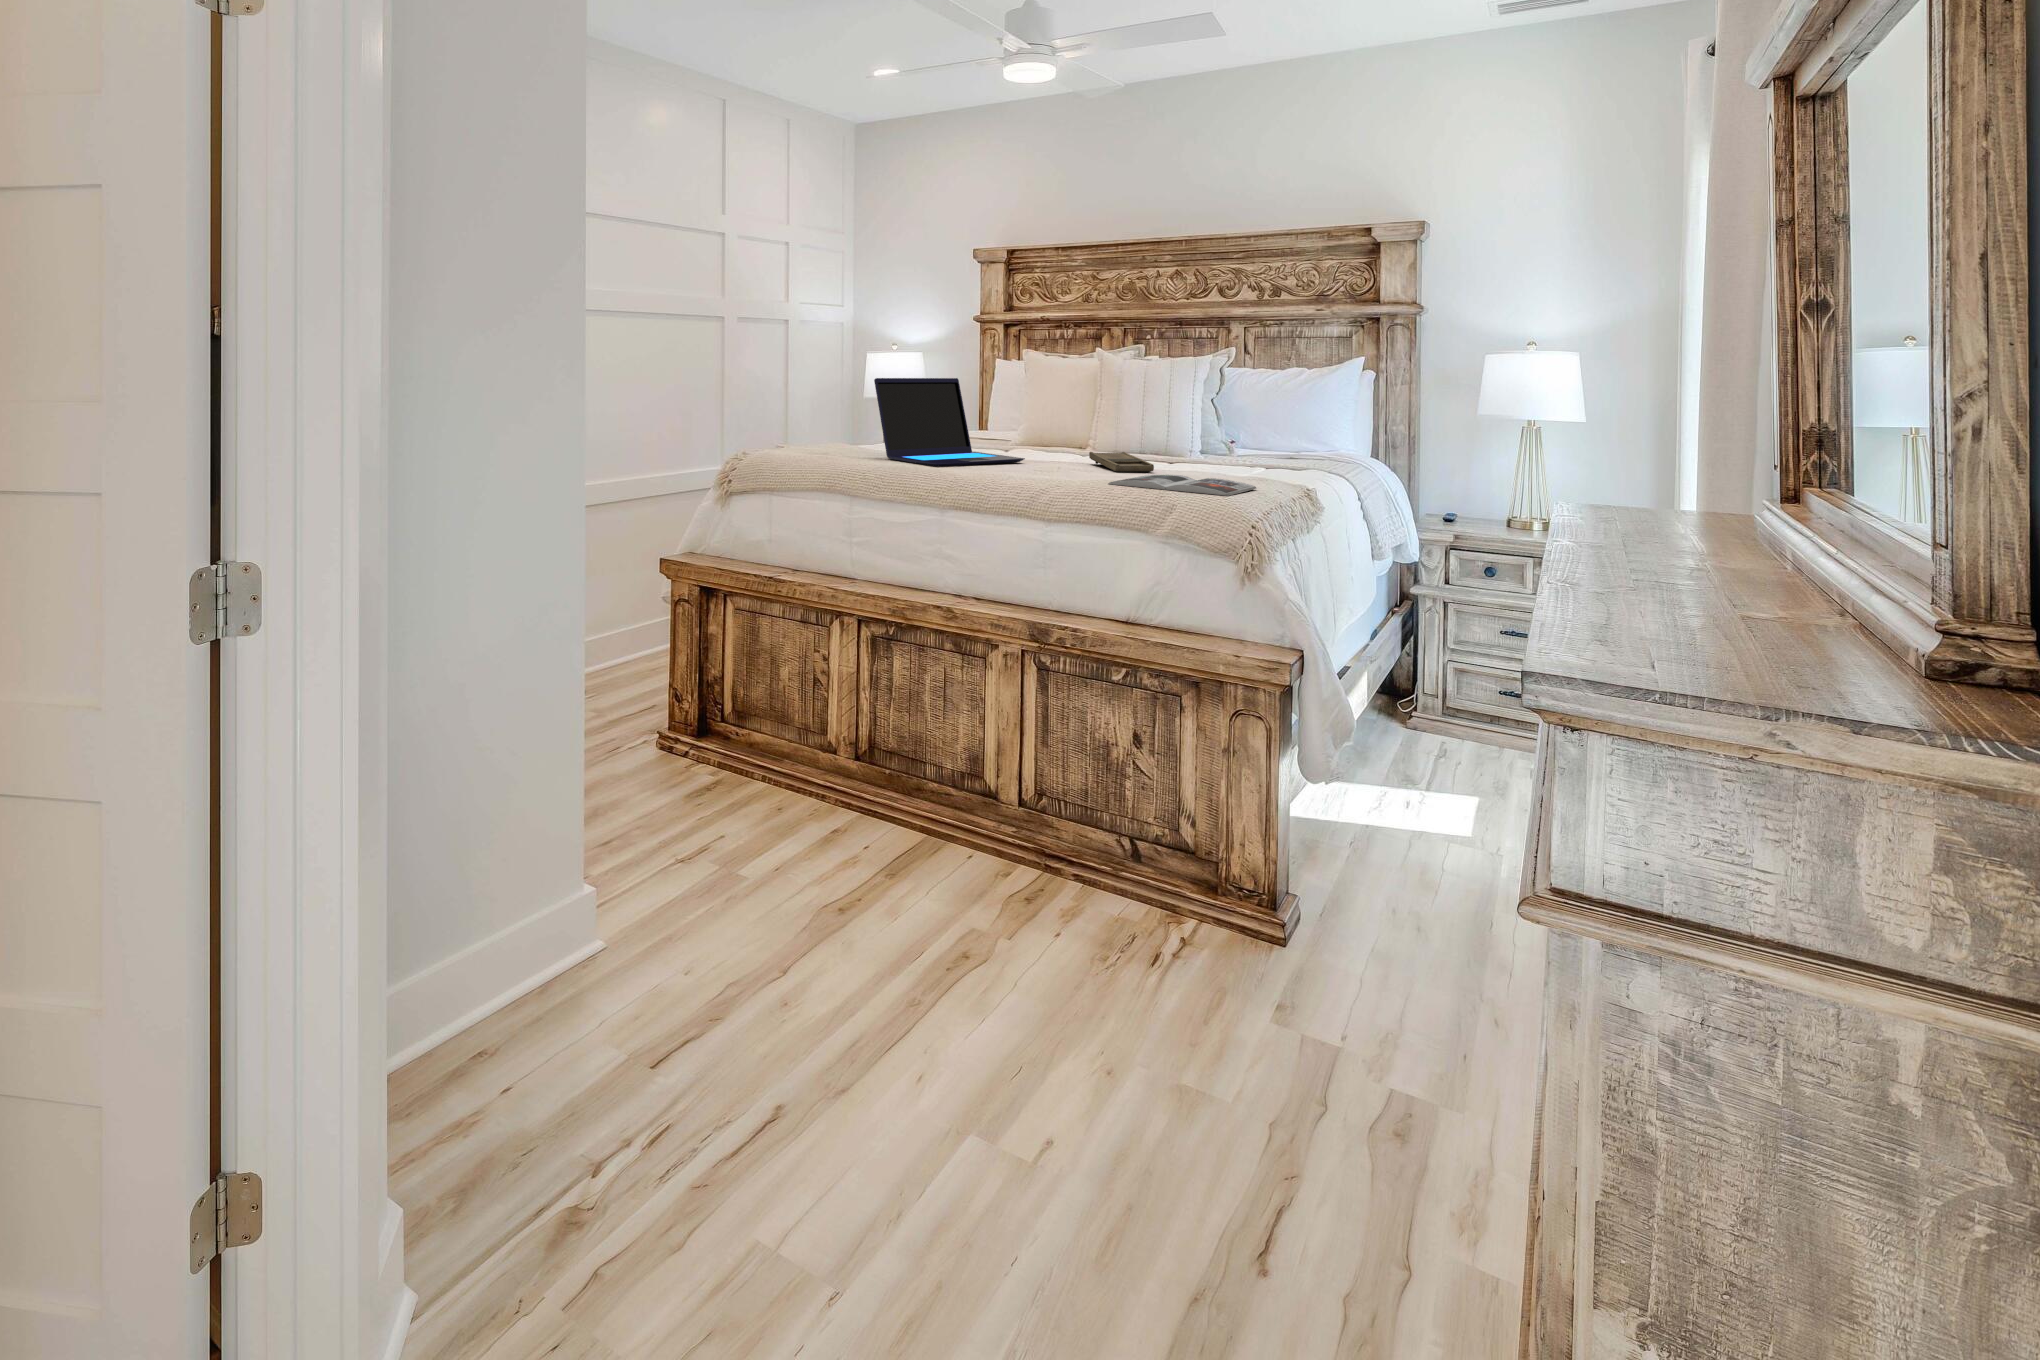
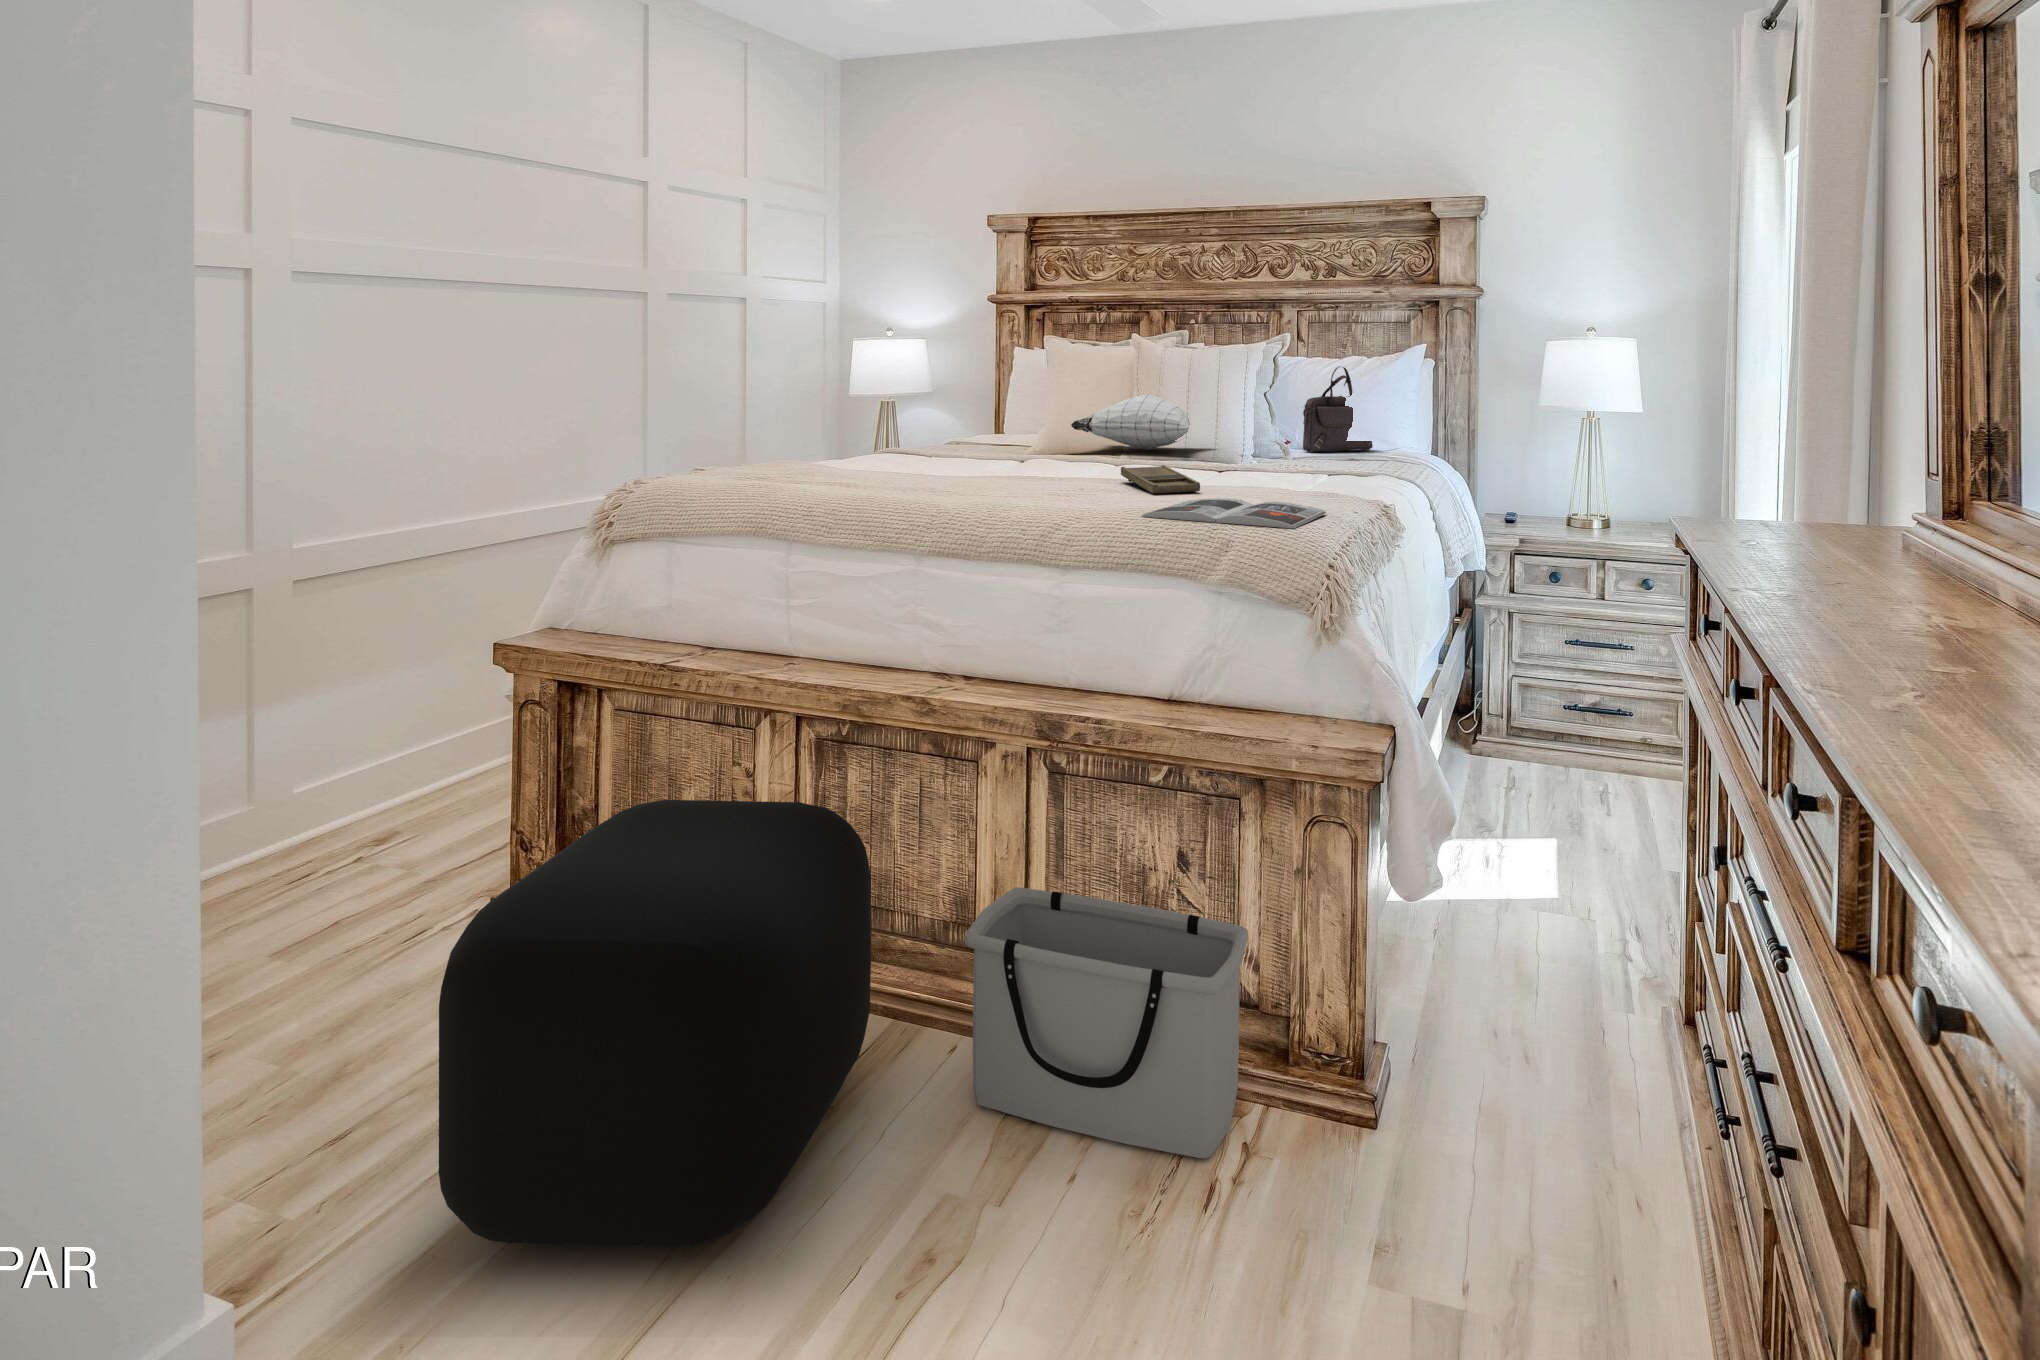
handbag: none [1247,376,1313,451] -> present [1303,366,1373,452]
laptop: present [874,378,1025,467] -> none [829,375,1038,498]
pillow: none [1045,398,1165,445] -> present [1071,395,1191,450]
ottoman: none [675,656,917,926] -> present [439,800,871,1247]
storage bin: none [981,747,1188,946] -> present [964,887,1248,1159]

